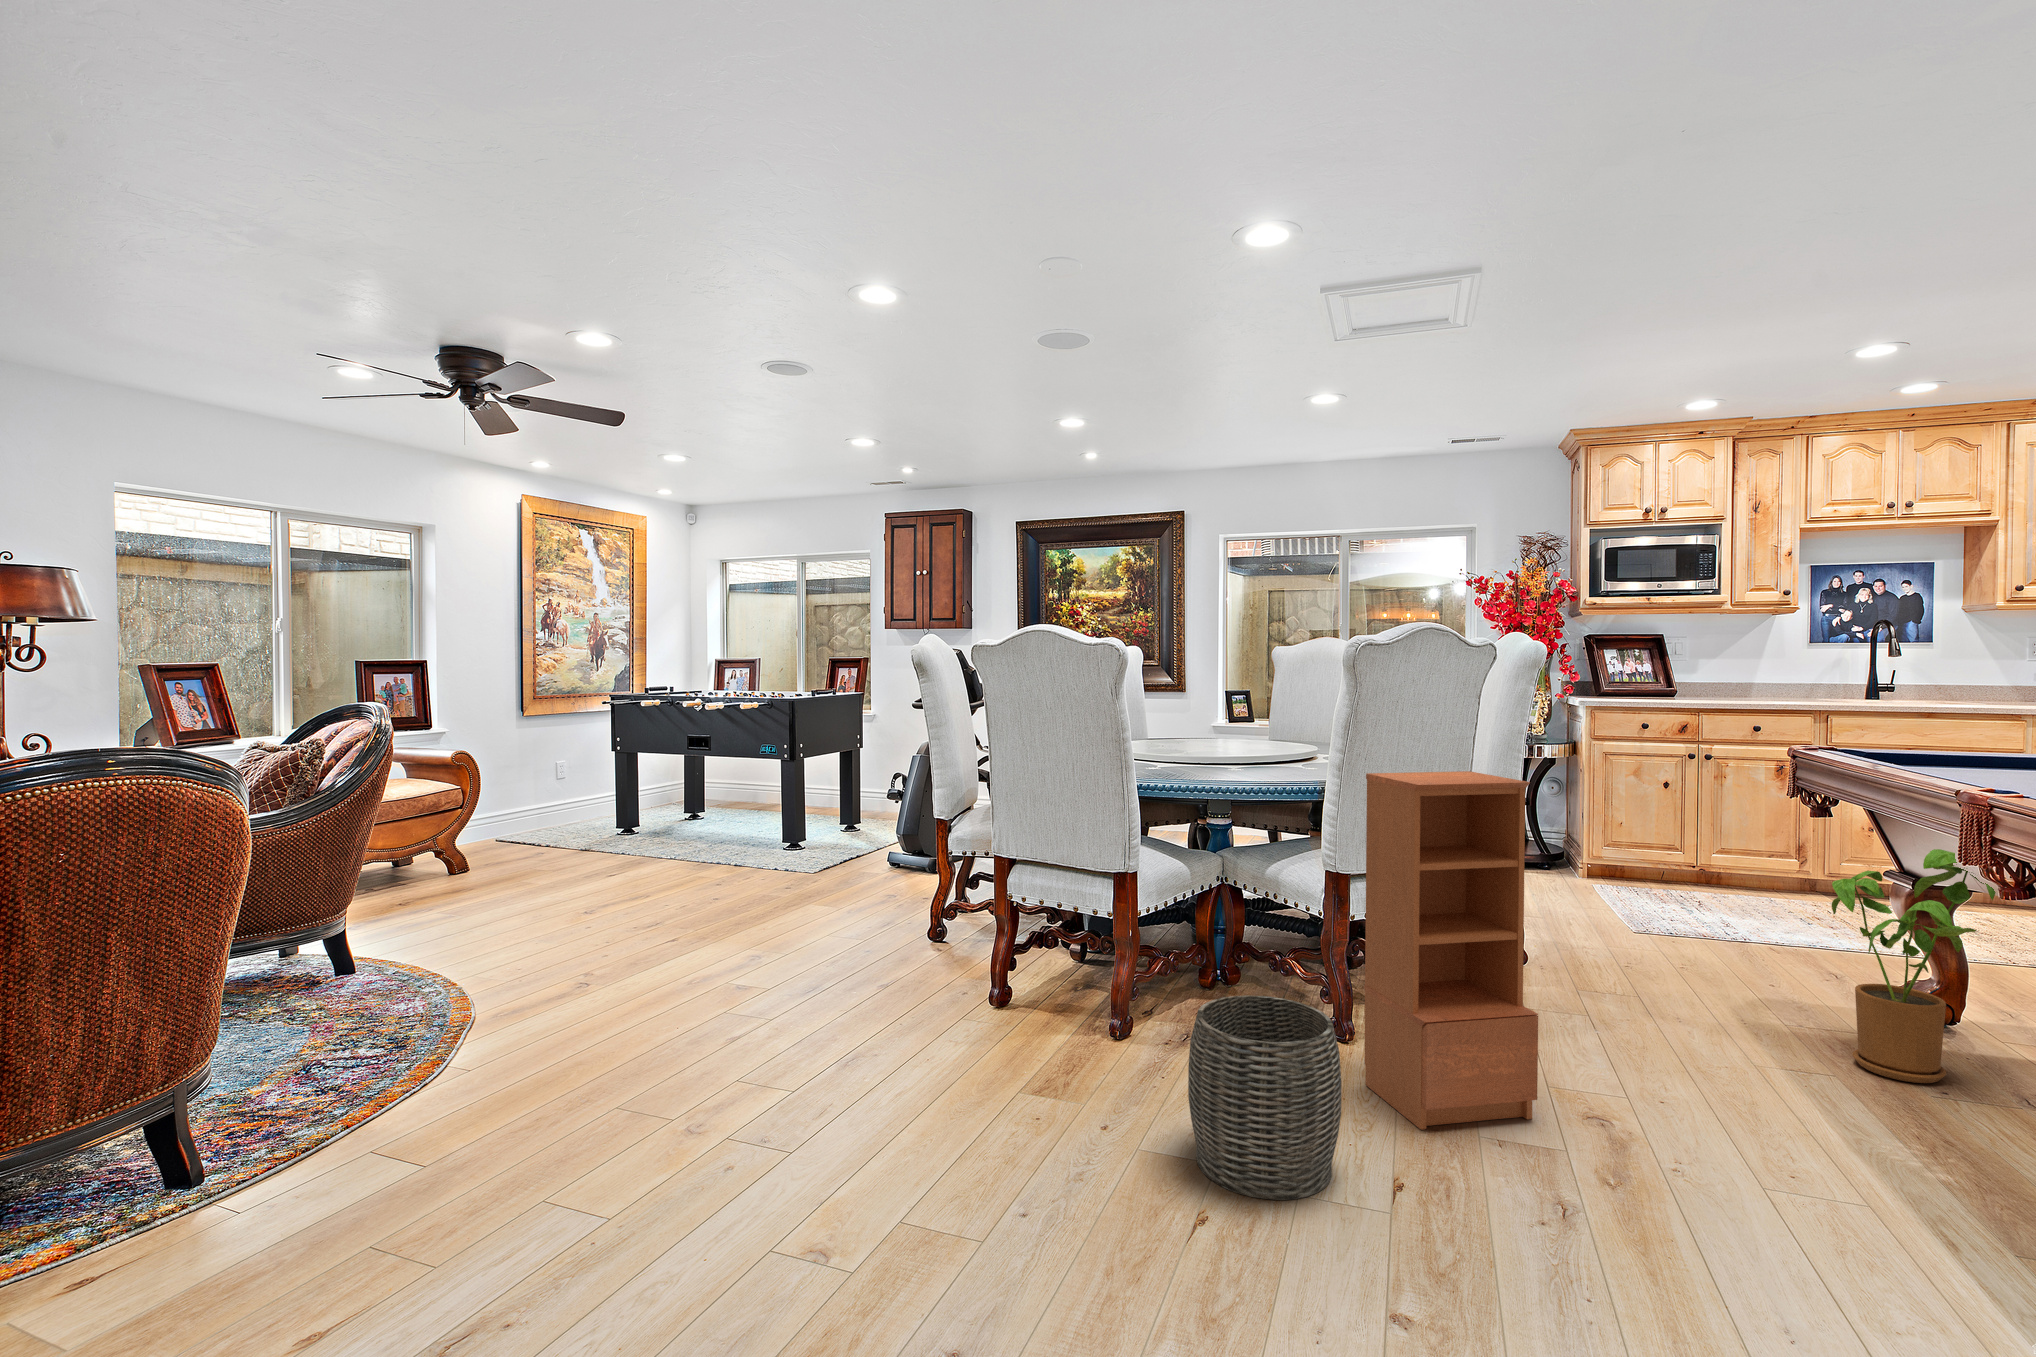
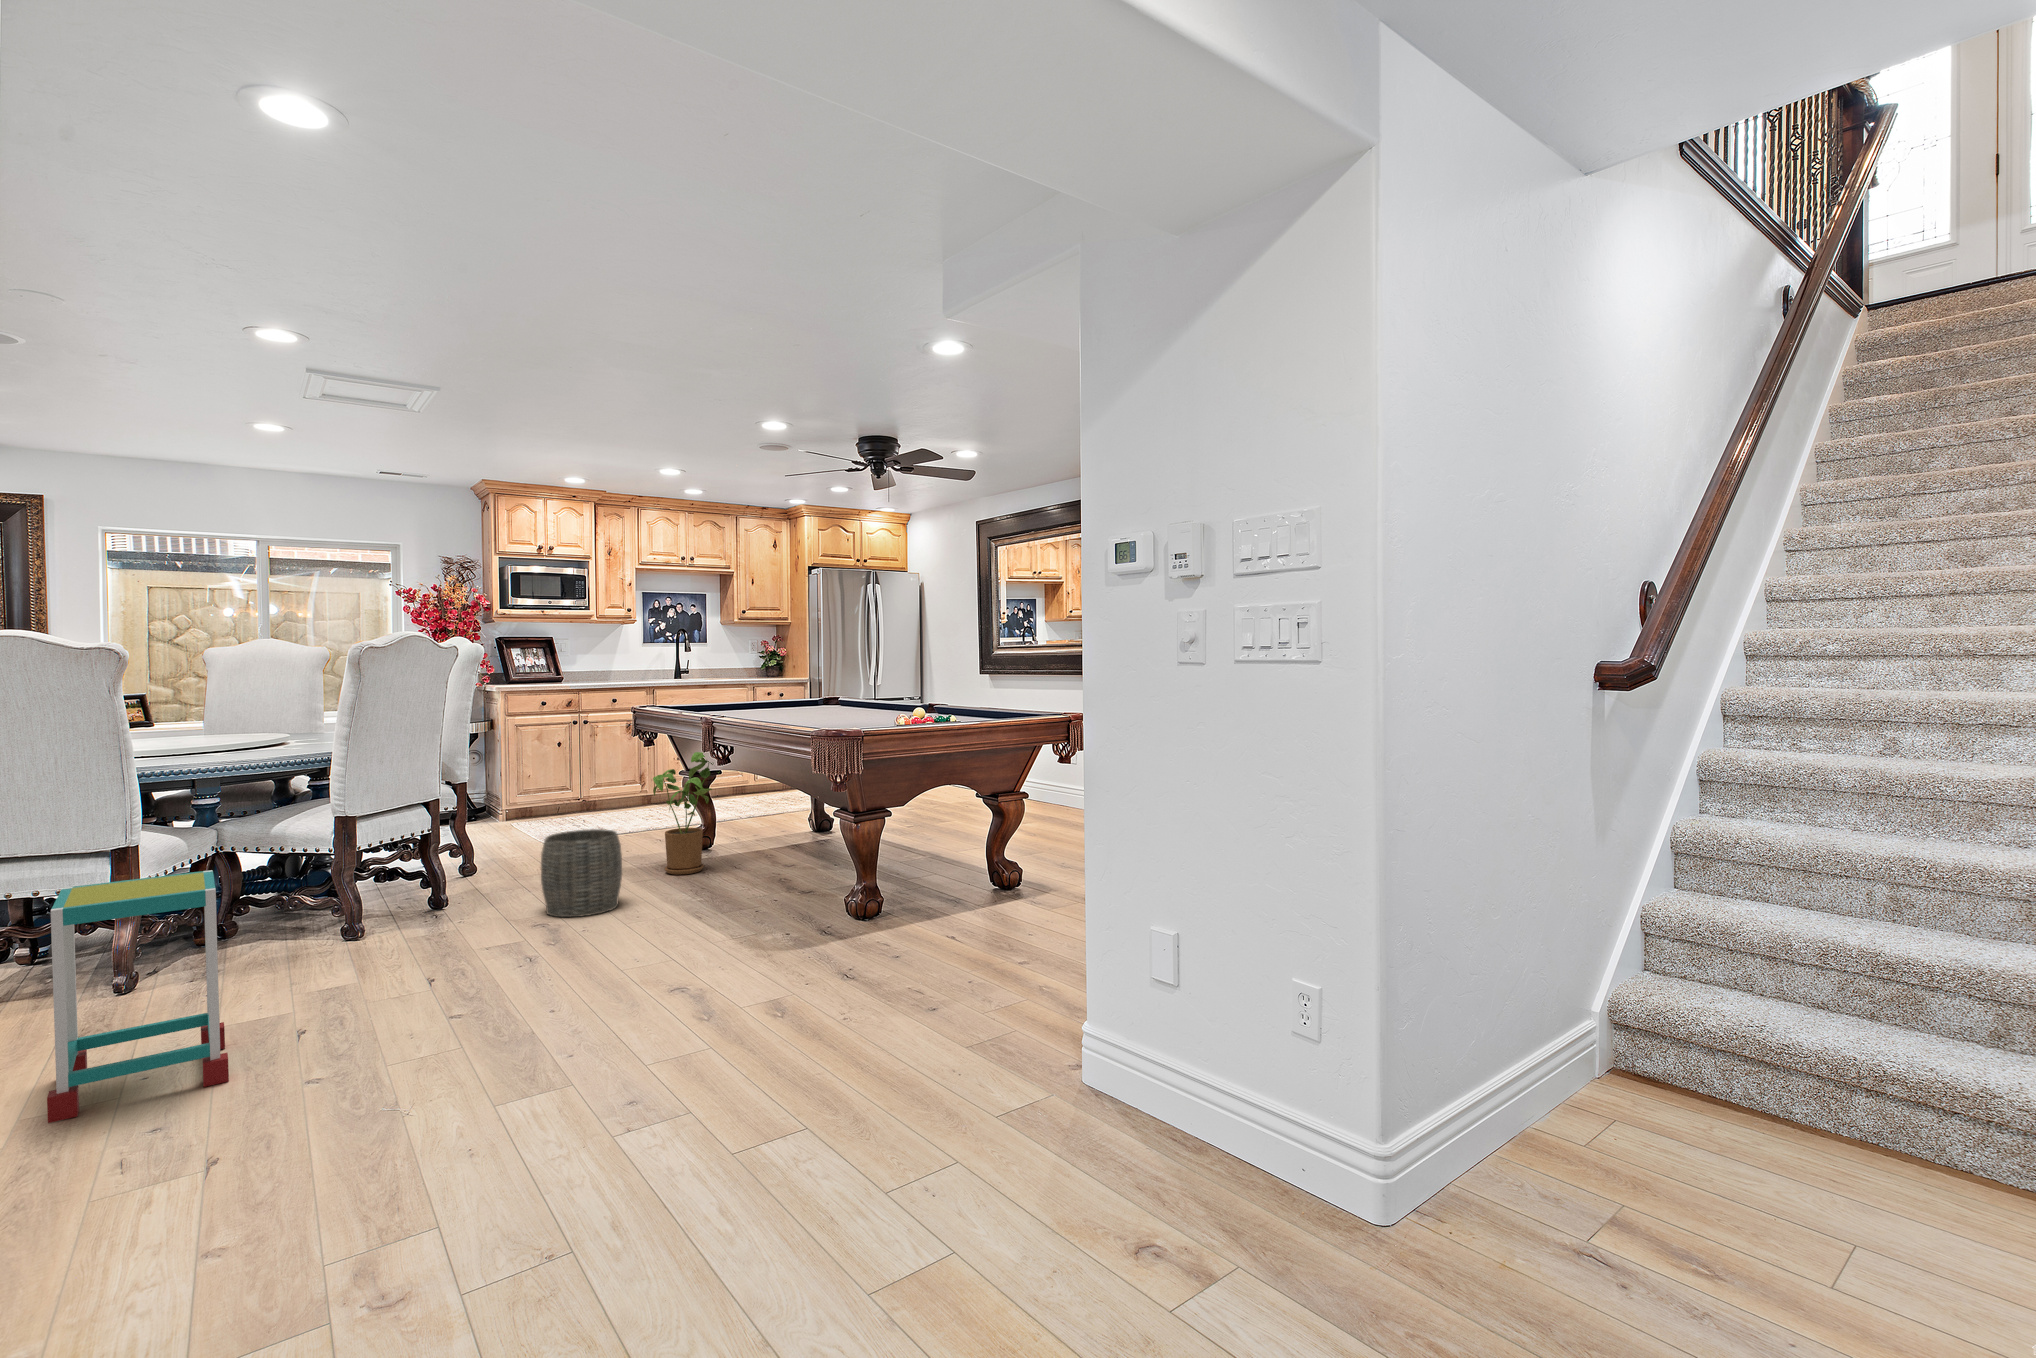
bookcase: present [1364,771,1538,1130] -> none [378,731,505,960]
side table: none [913,933,1126,1280] -> present [47,870,229,1123]
woven basket: present [1188,995,1341,1200] -> present [541,829,622,917]

